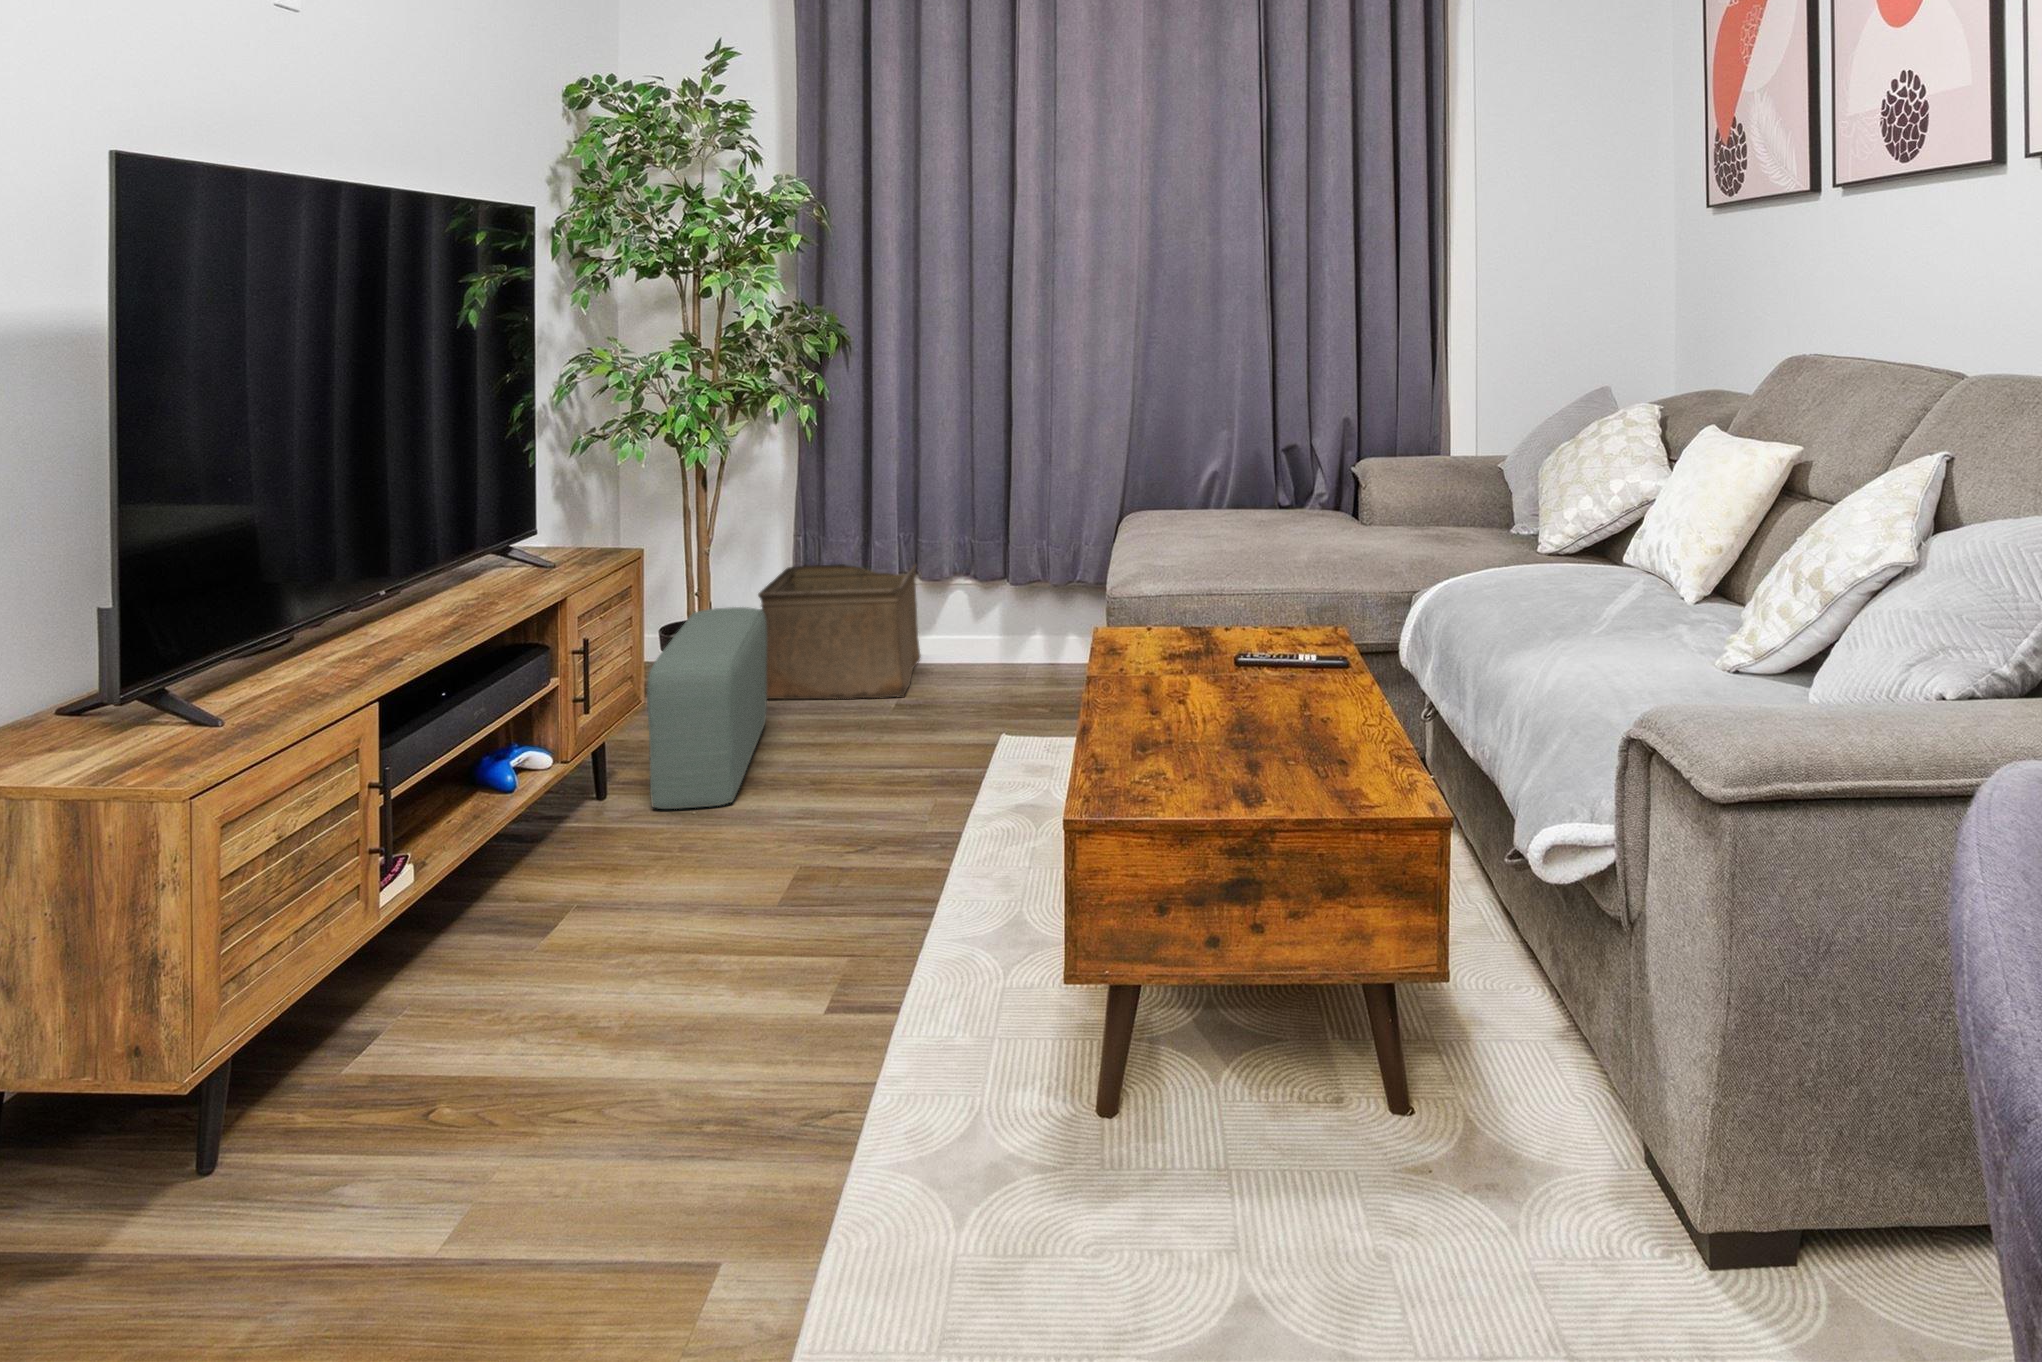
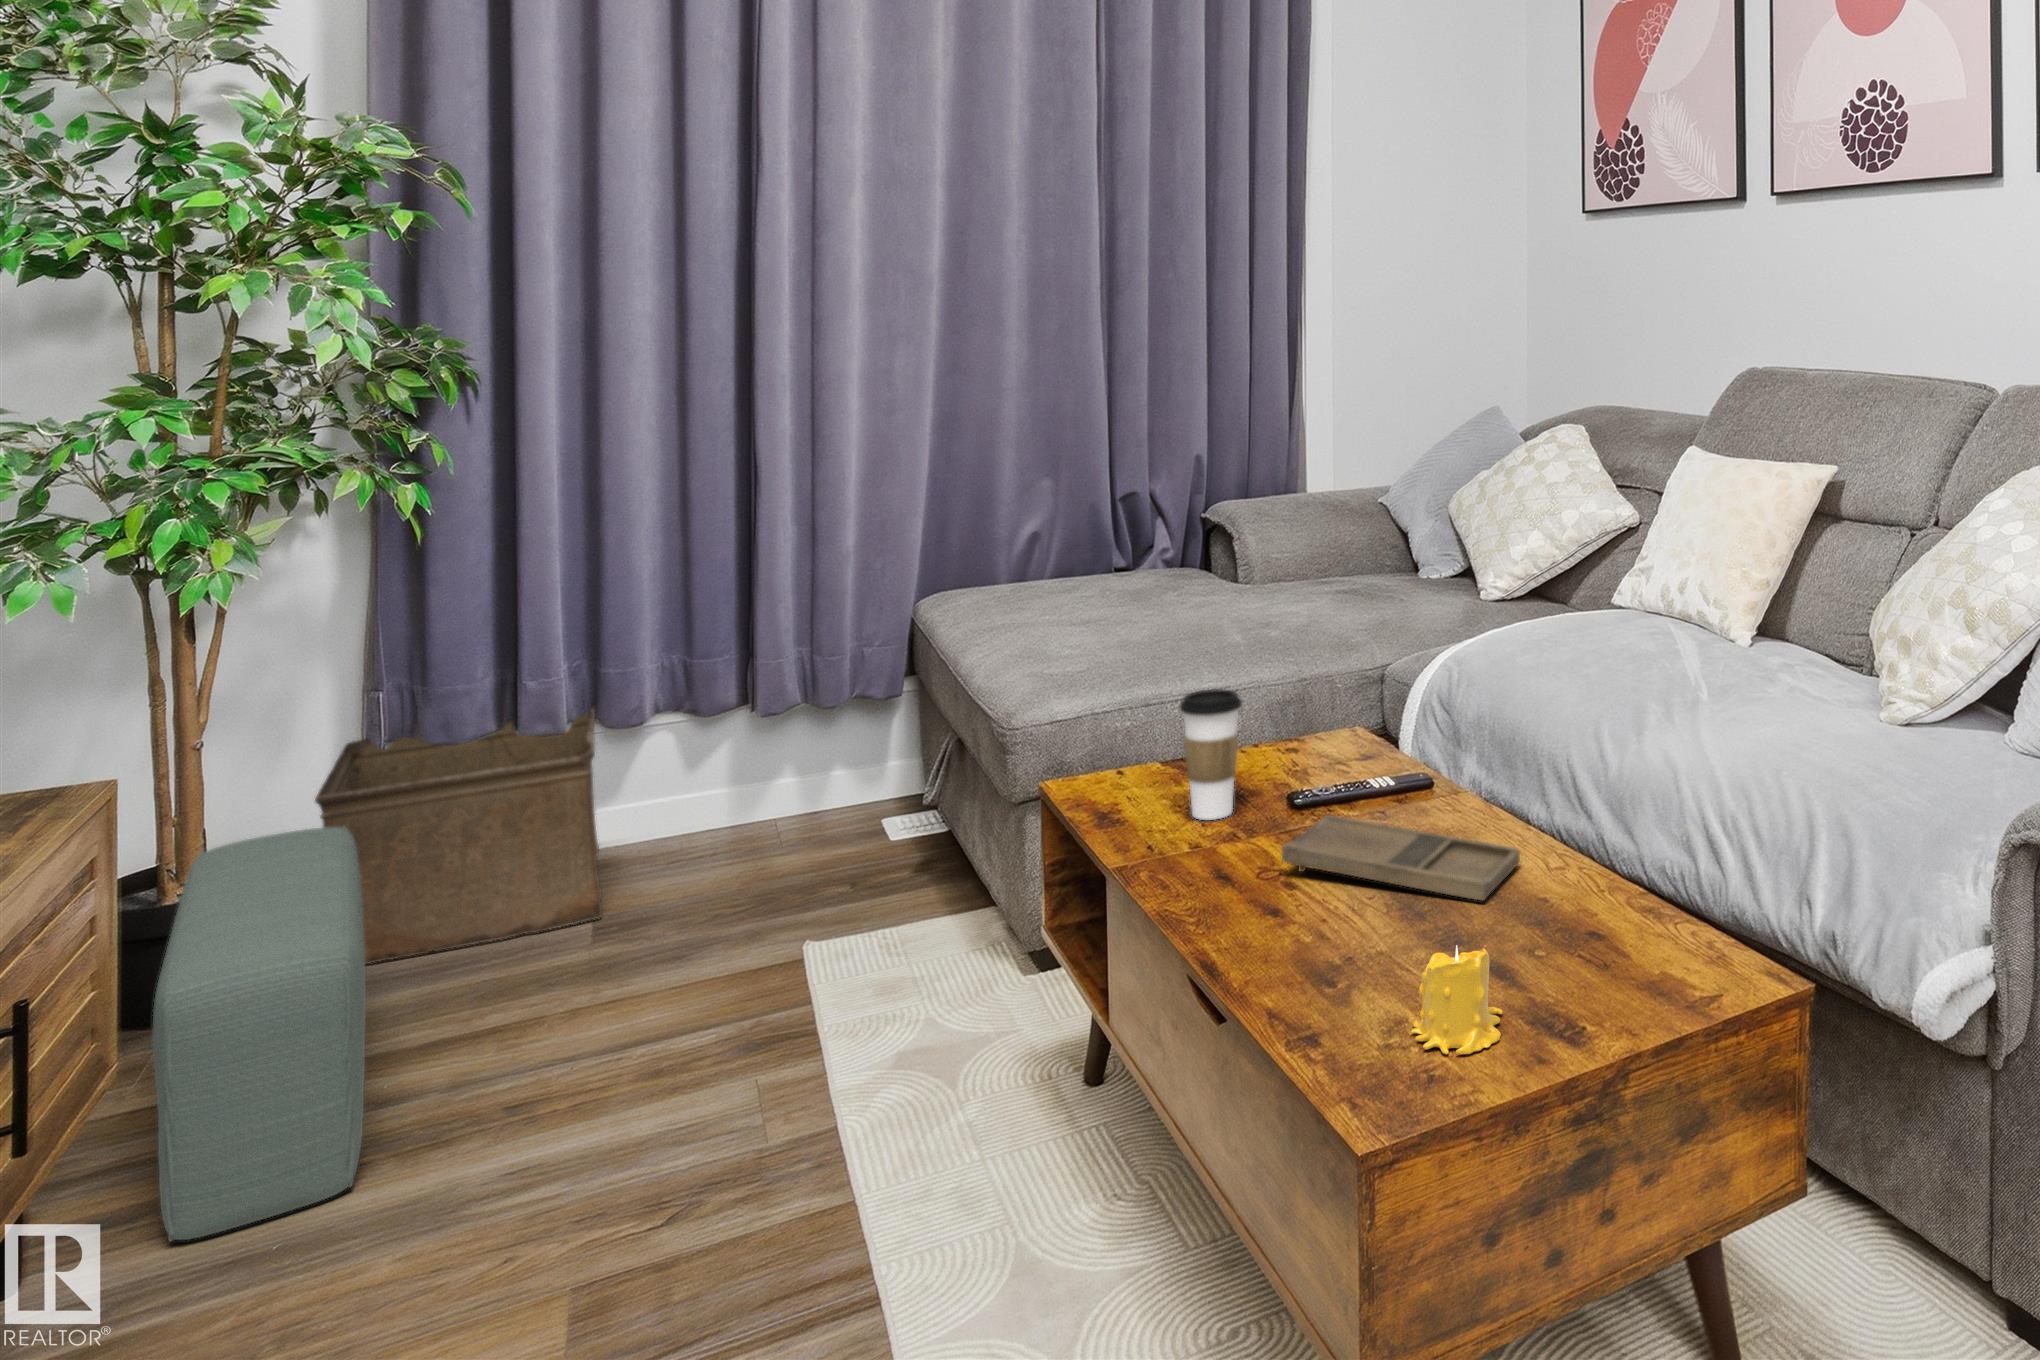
coffee cup: none [1150,570,1194,660] -> present [1180,689,1242,820]
tray: none [1176,663,1335,728] -> present [1282,815,1520,900]
candle: none [1155,726,1224,797] -> present [1411,945,1503,1054]

